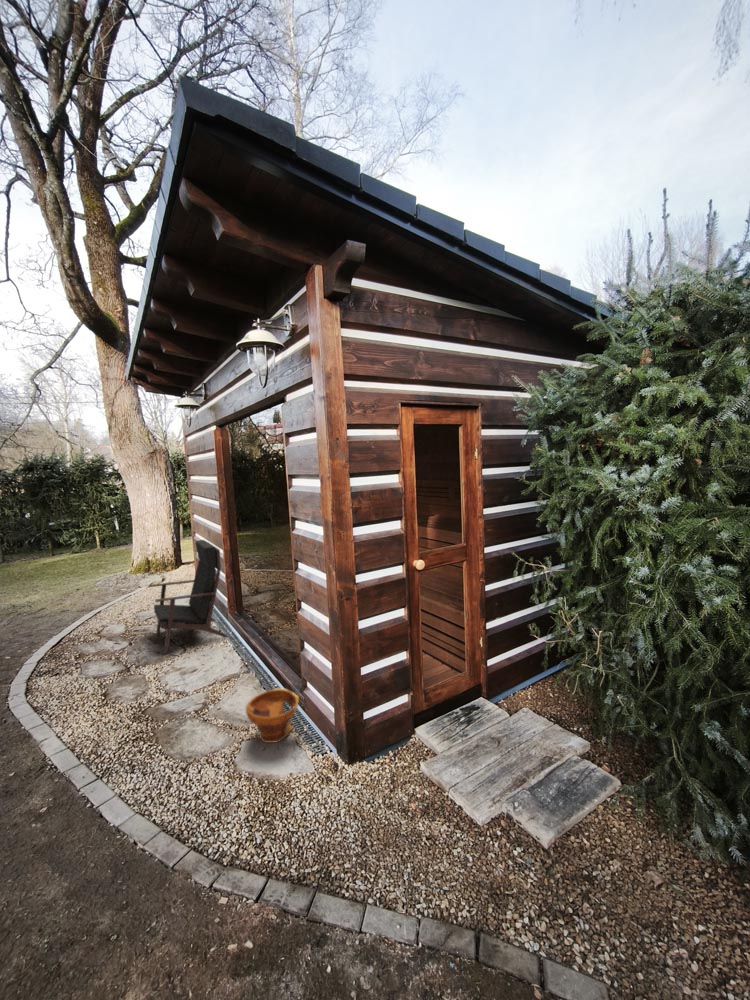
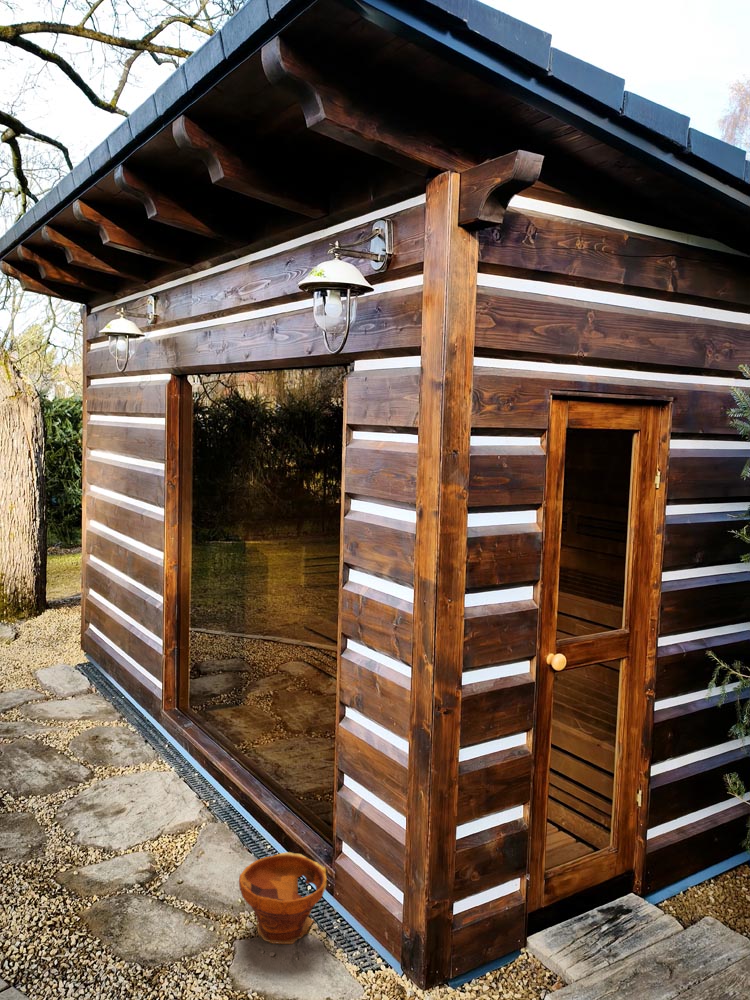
lounge chair: present [149,540,228,654] -> none [25,577,163,776]

